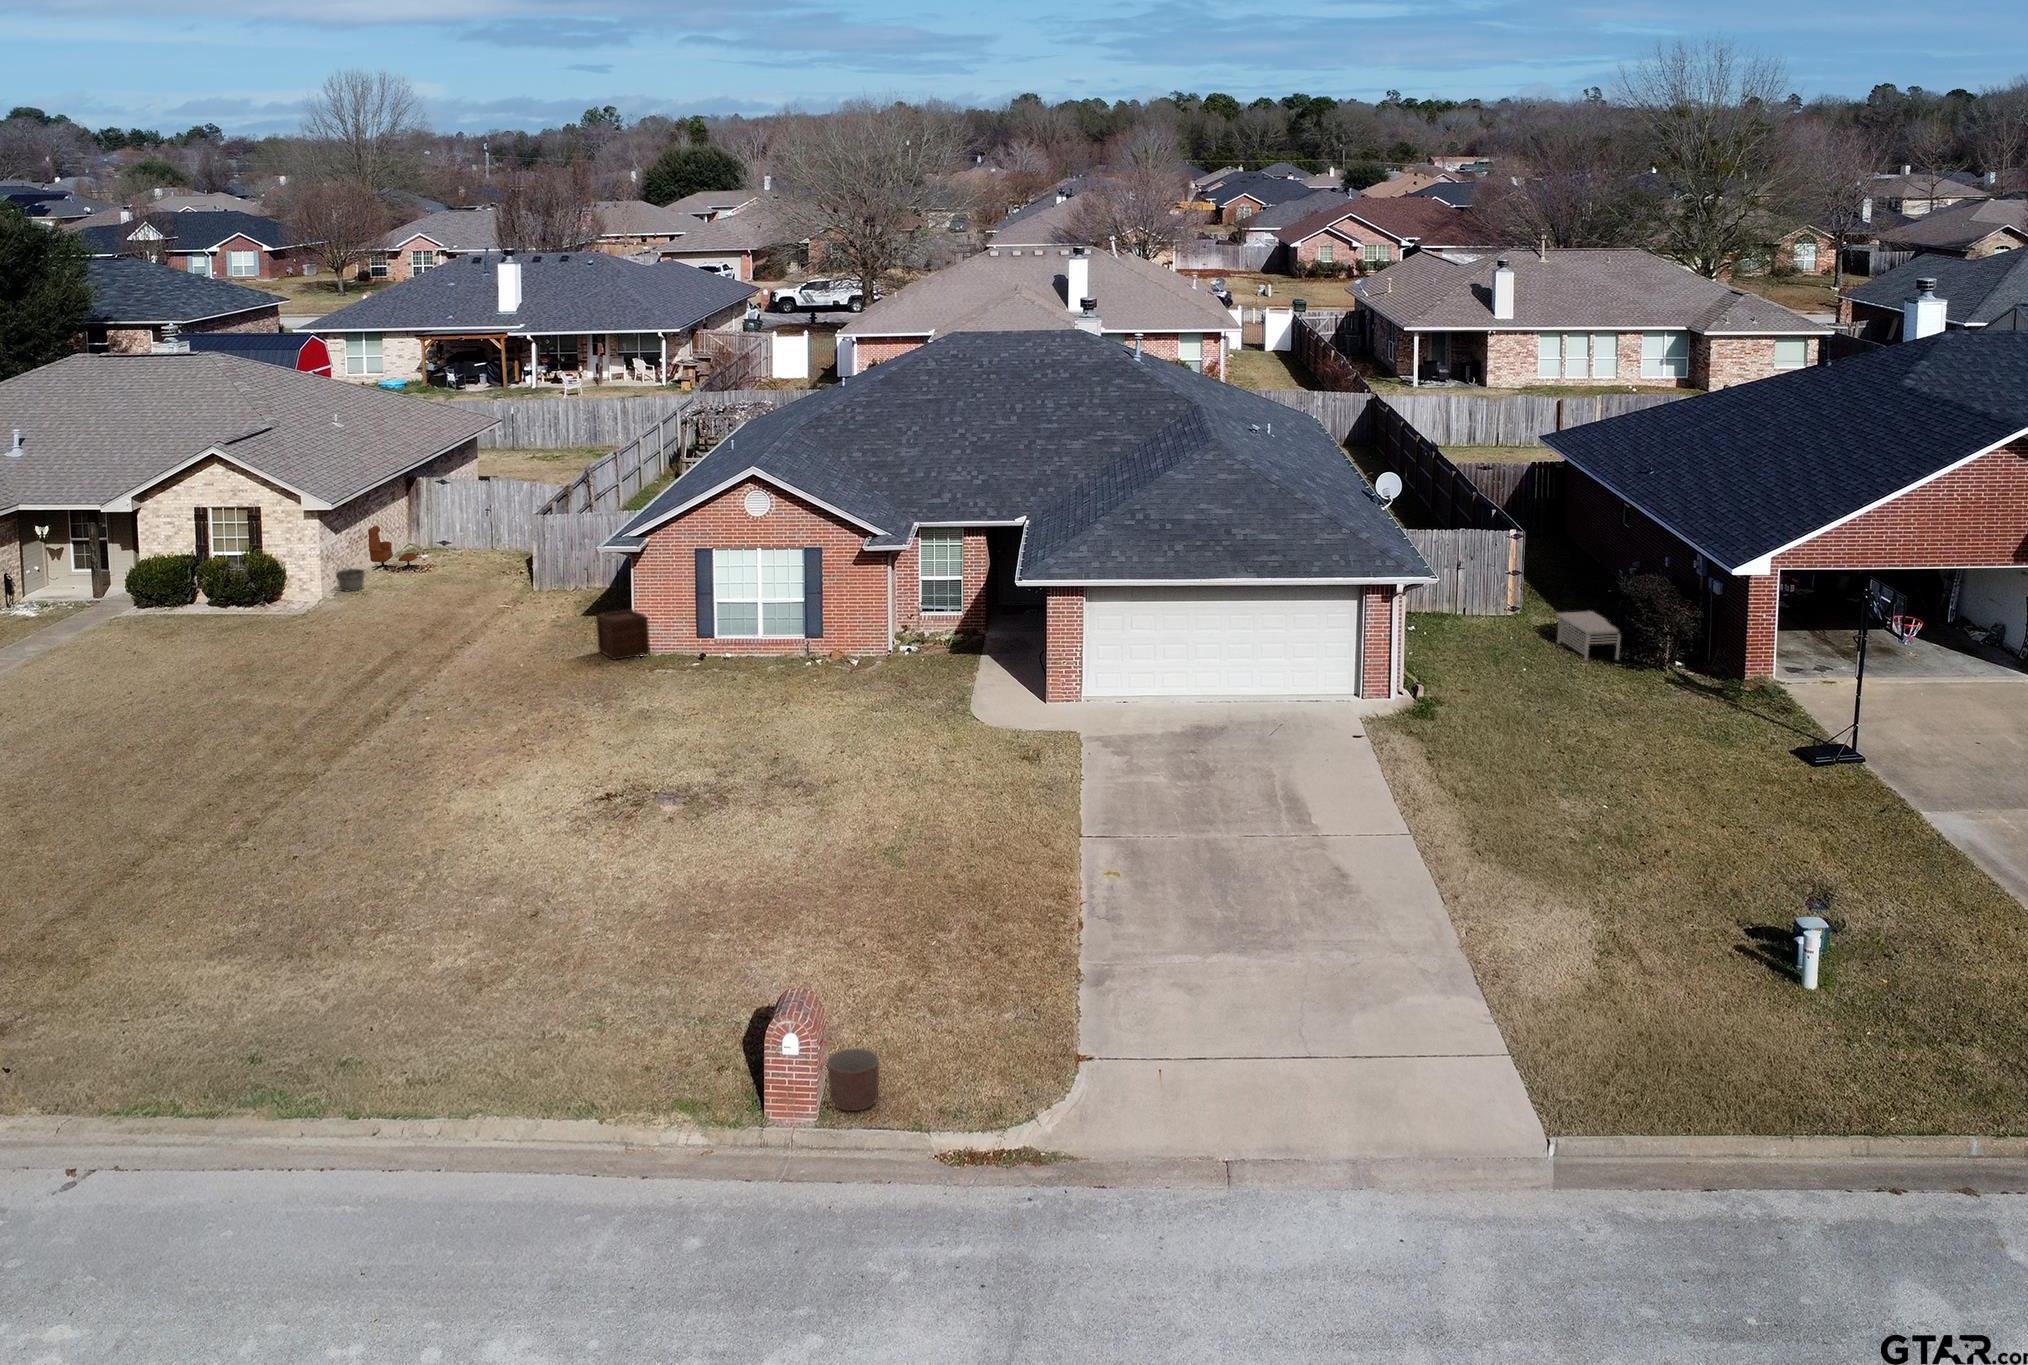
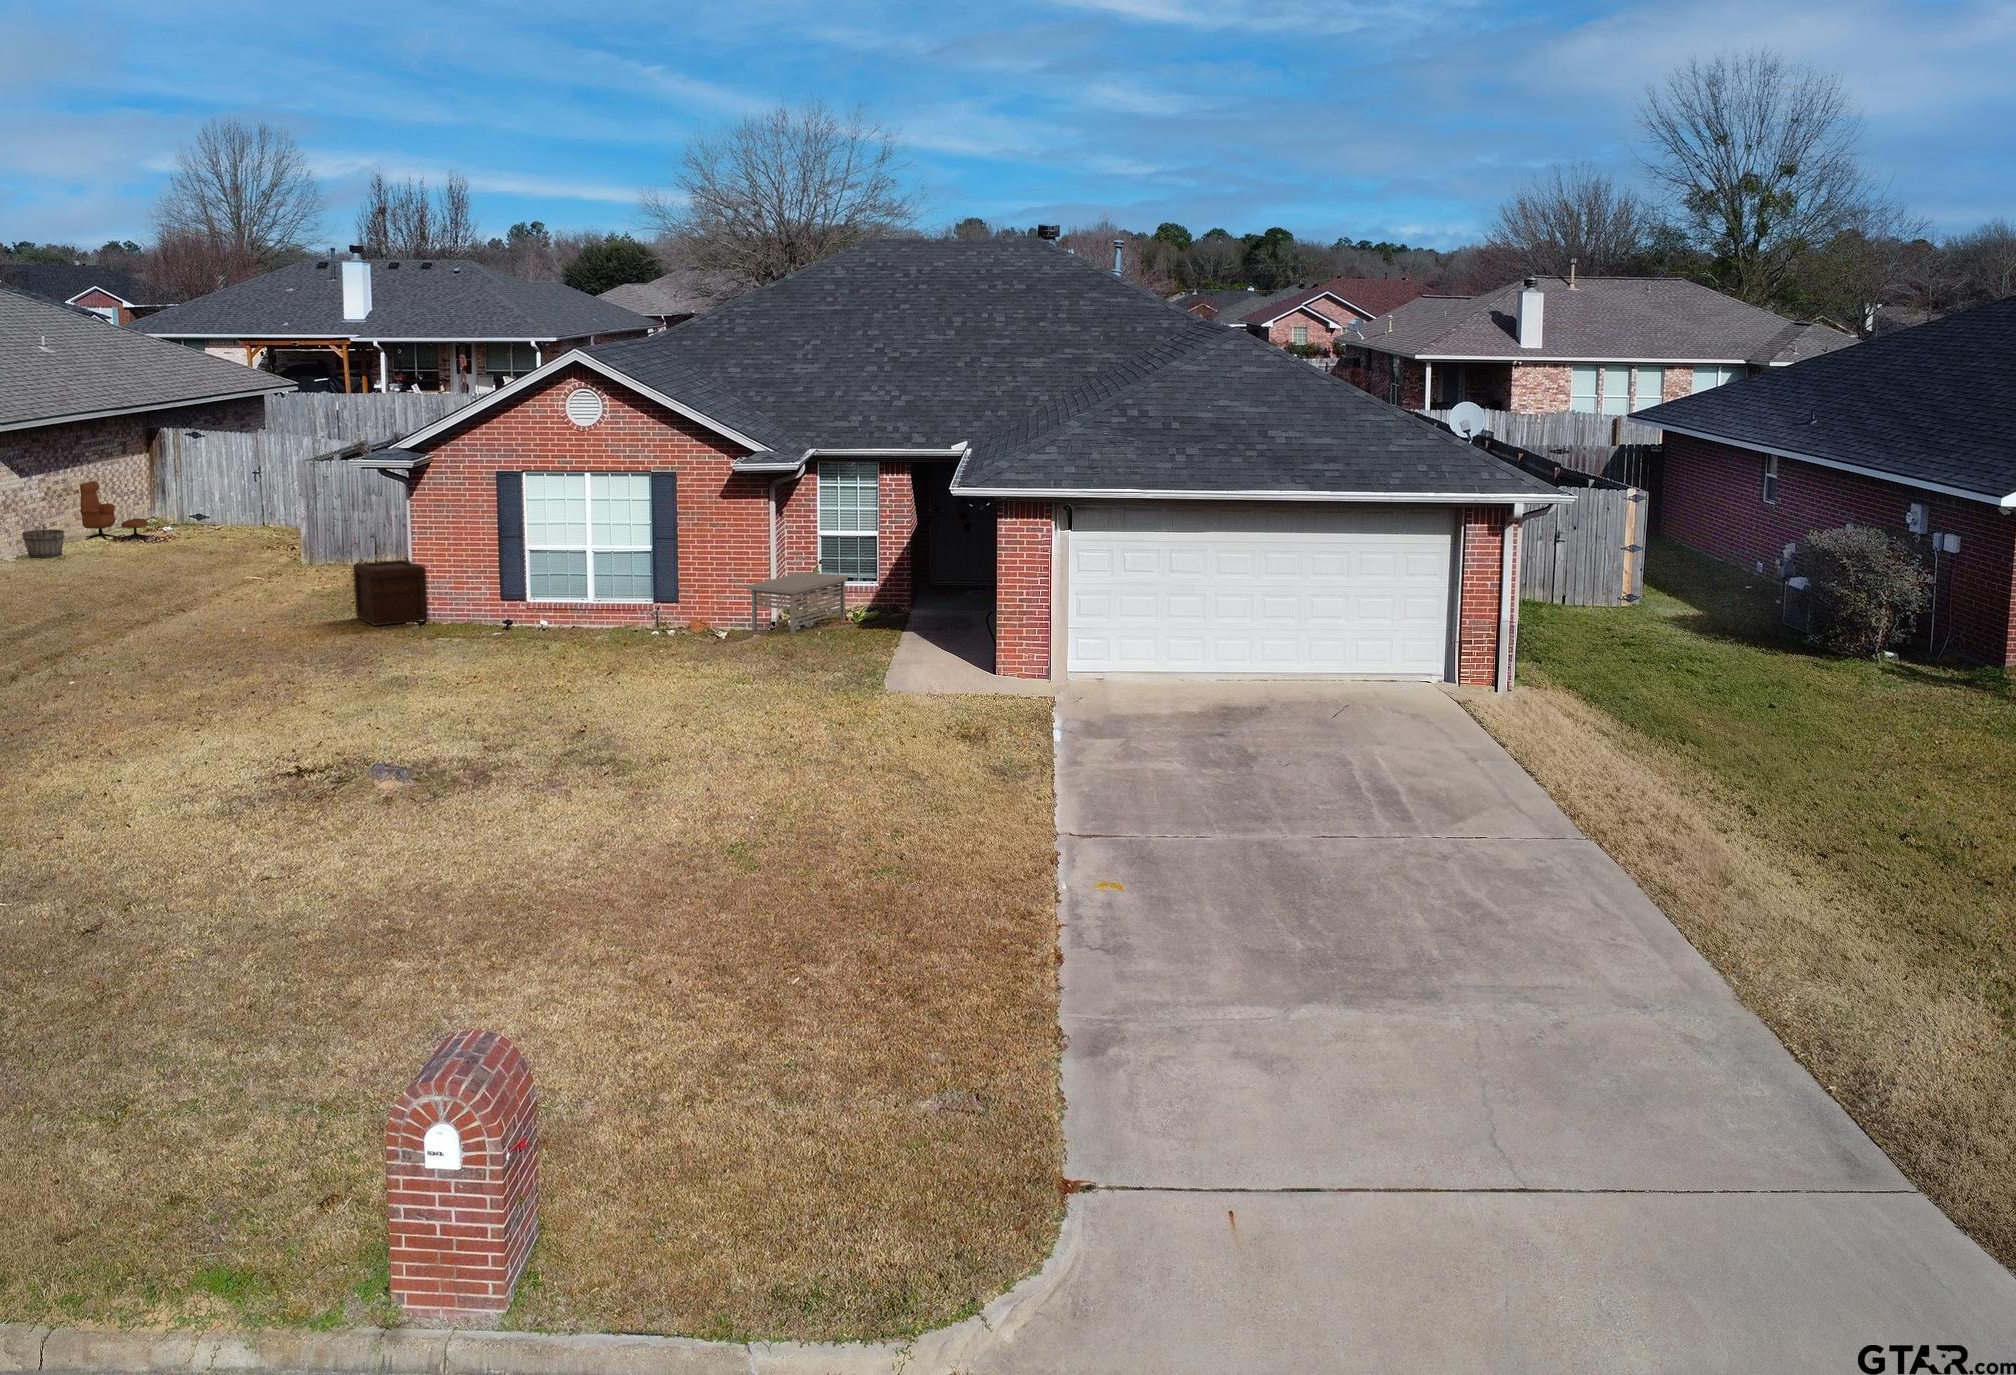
storage bench: present [1557,611,1621,661] -> present [747,572,848,634]
planter: present [827,1049,879,1111] -> none [536,1158,648,1293]

